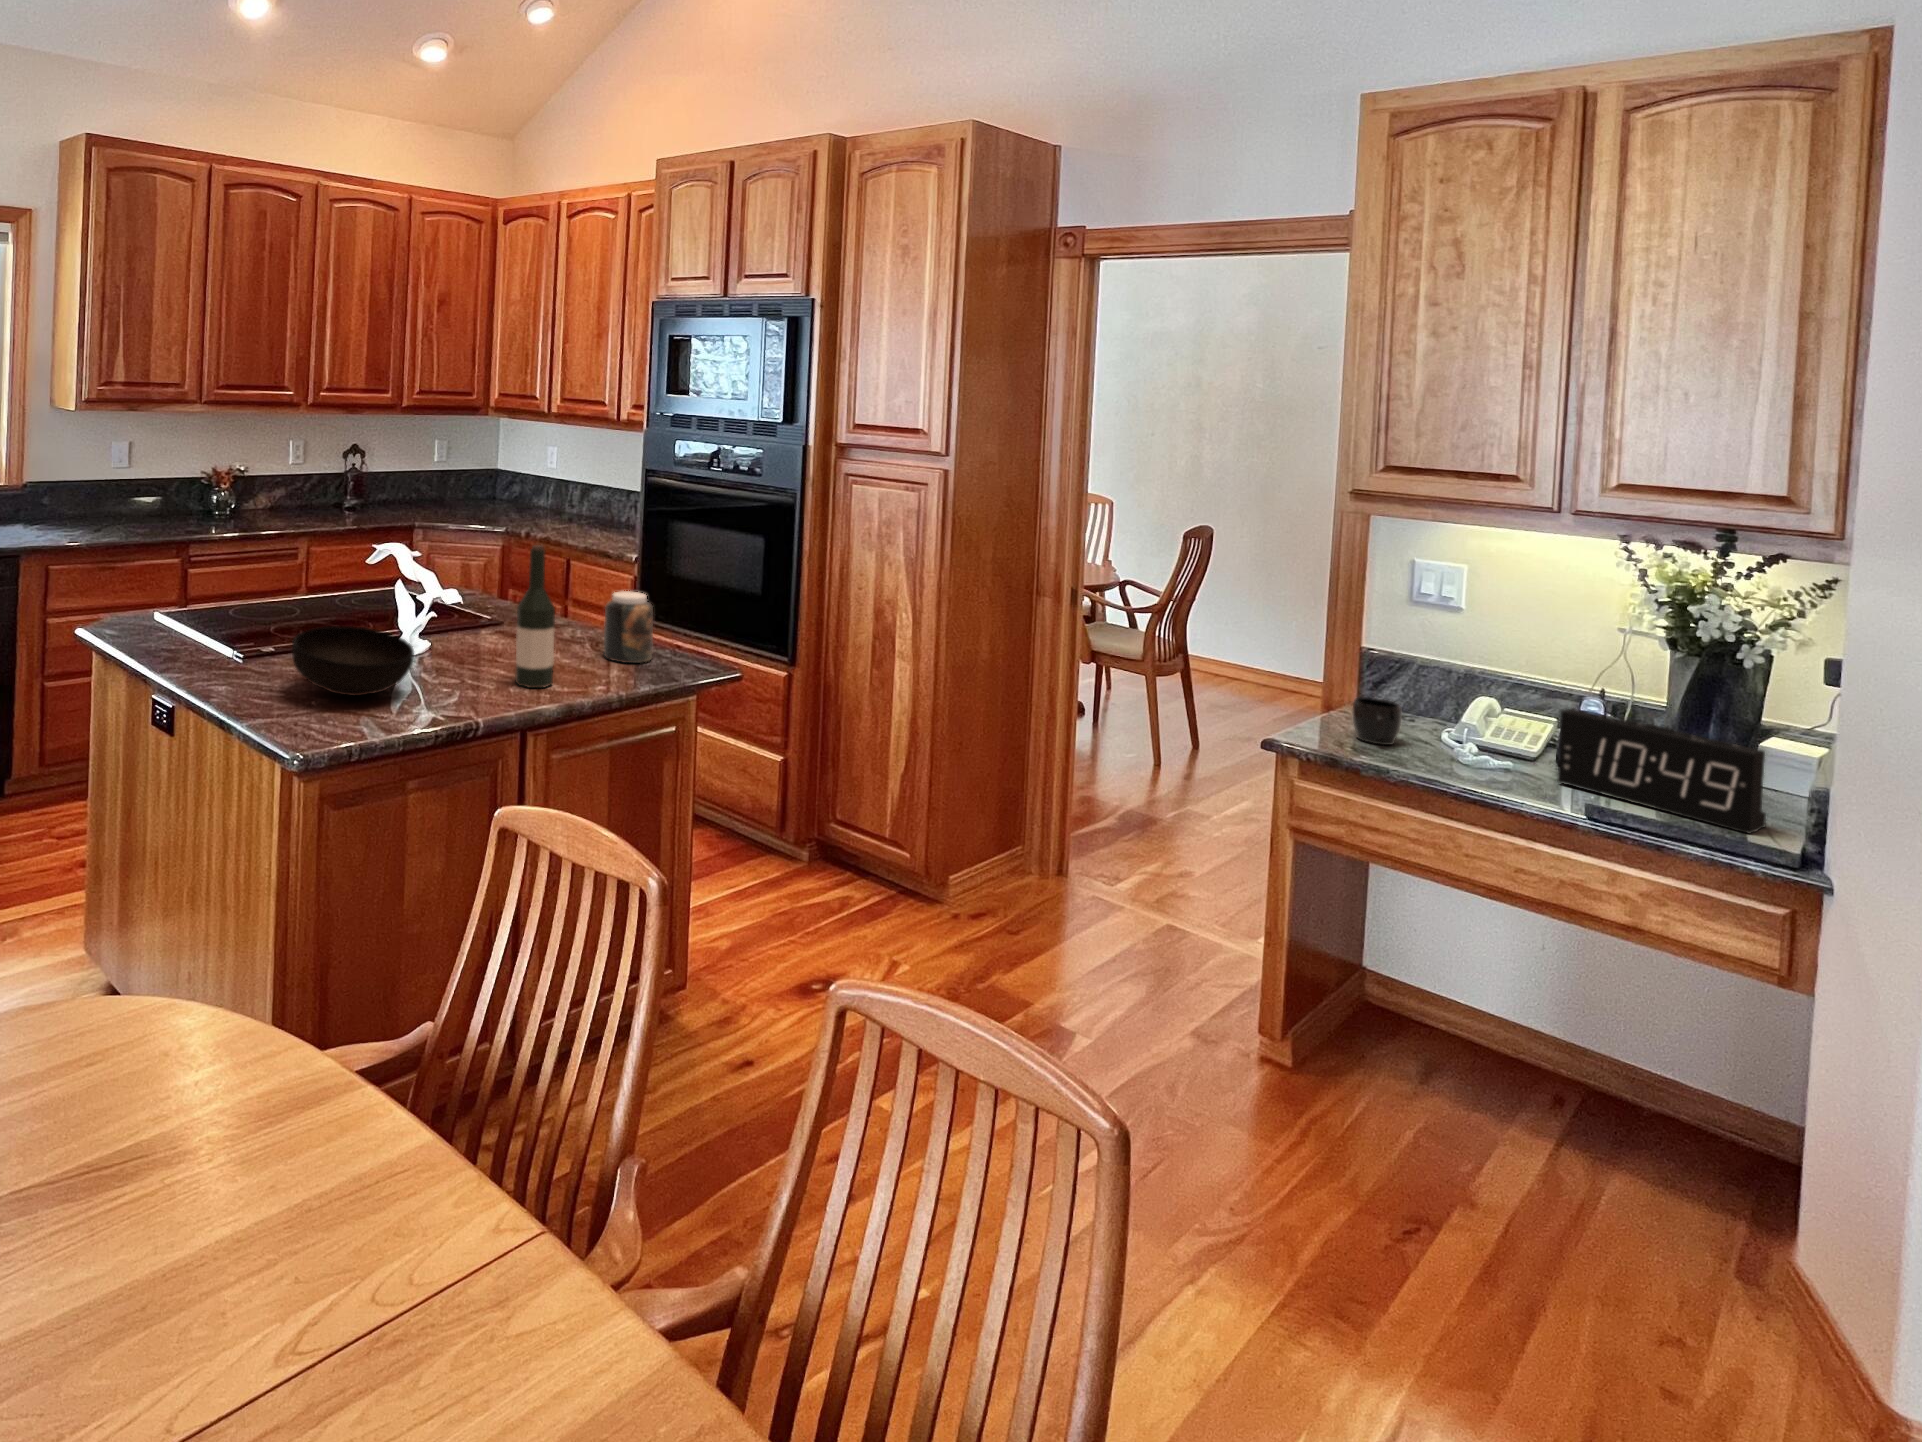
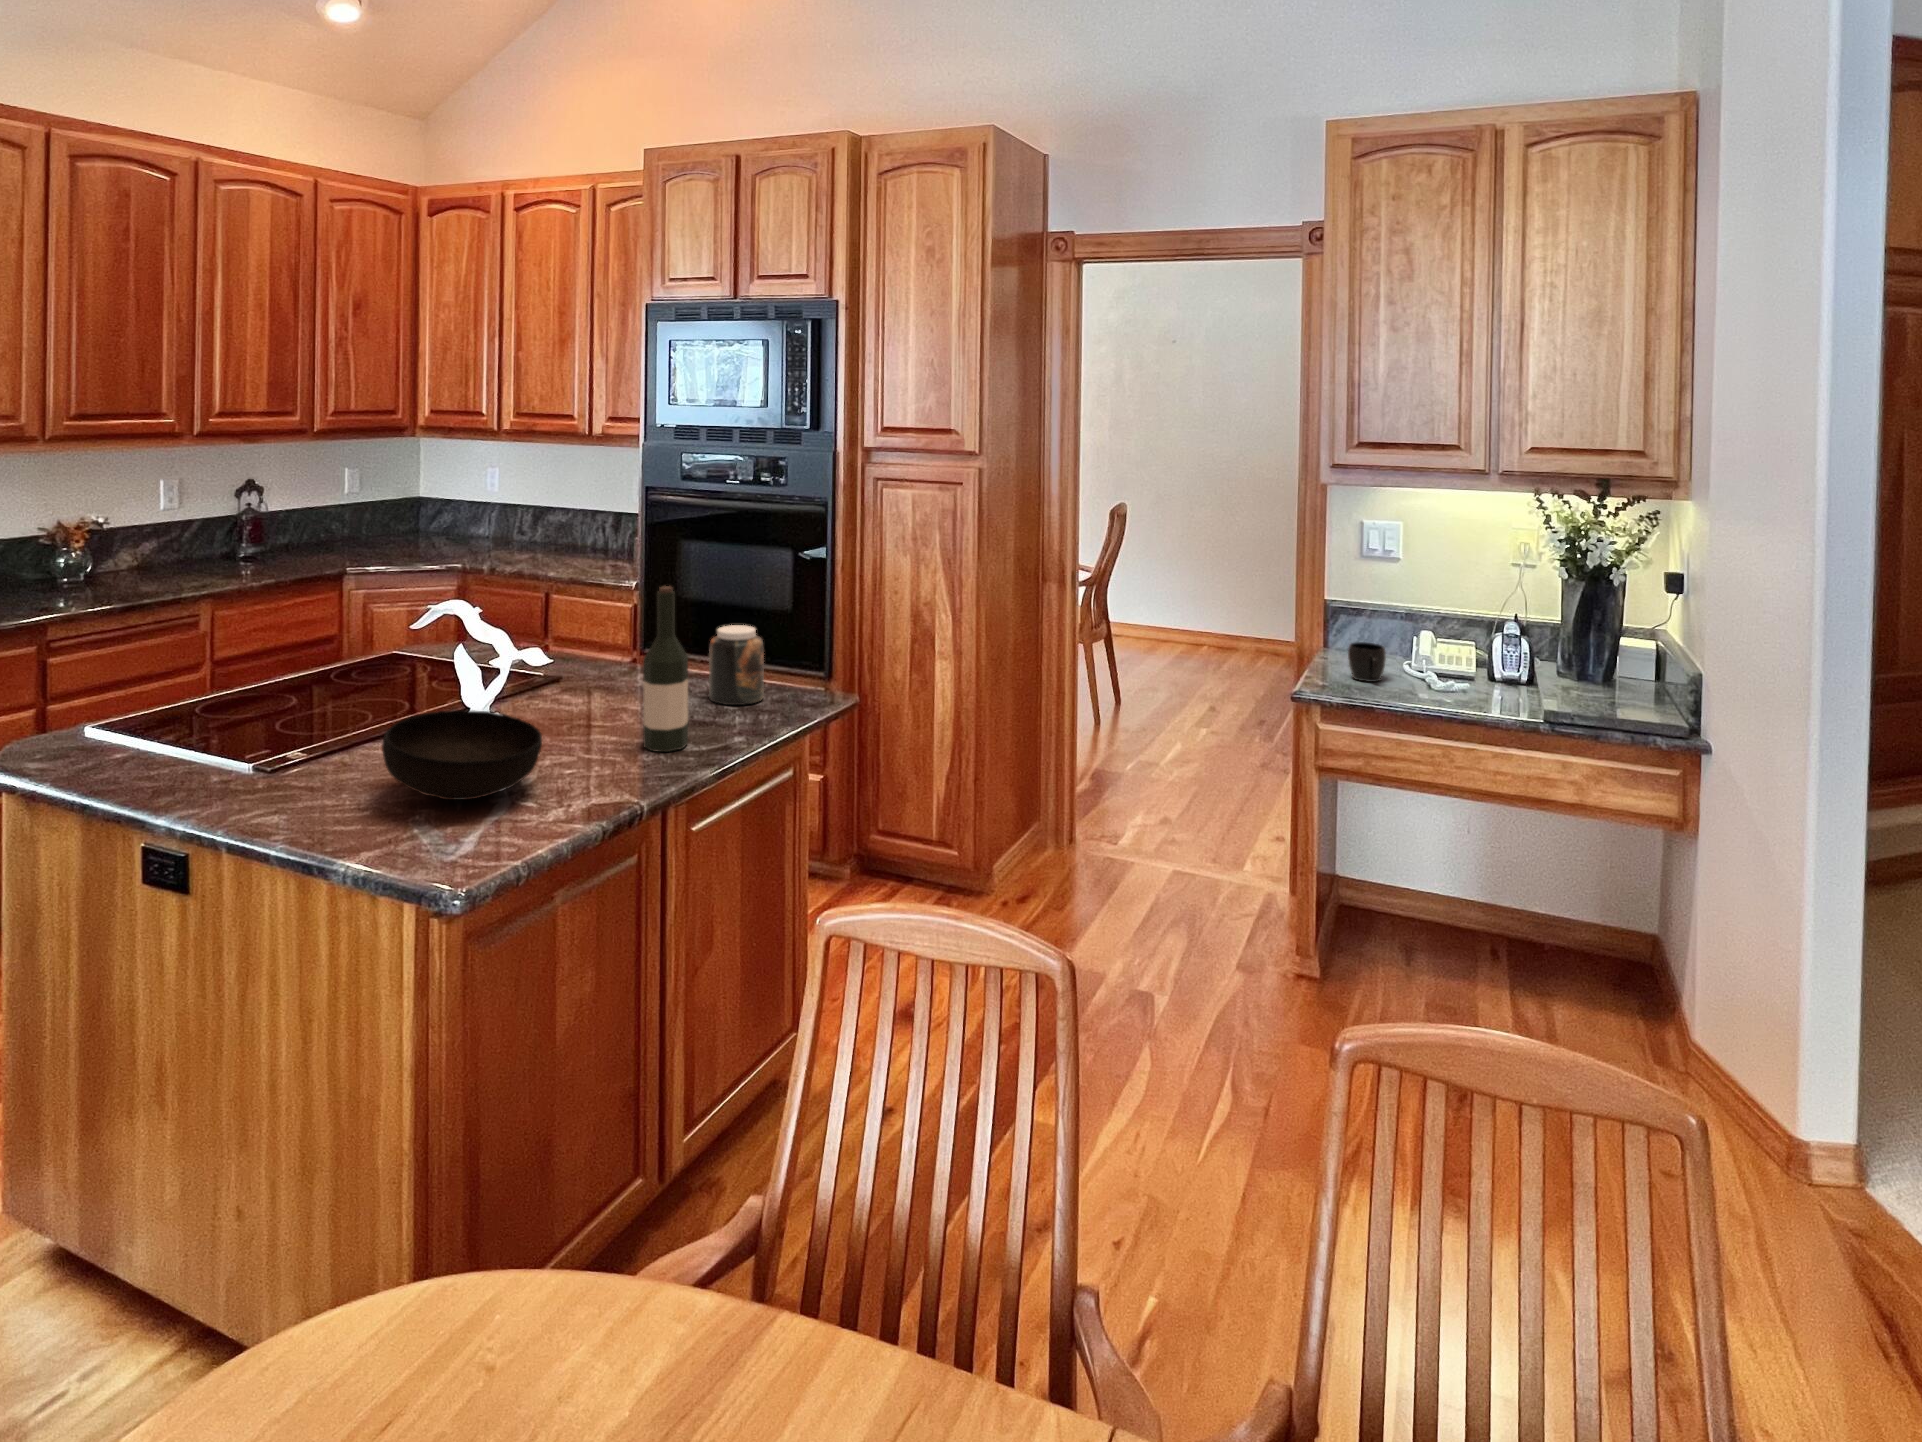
alarm clock: present [1557,708,1766,834] -> none [1508,632,1649,715]

